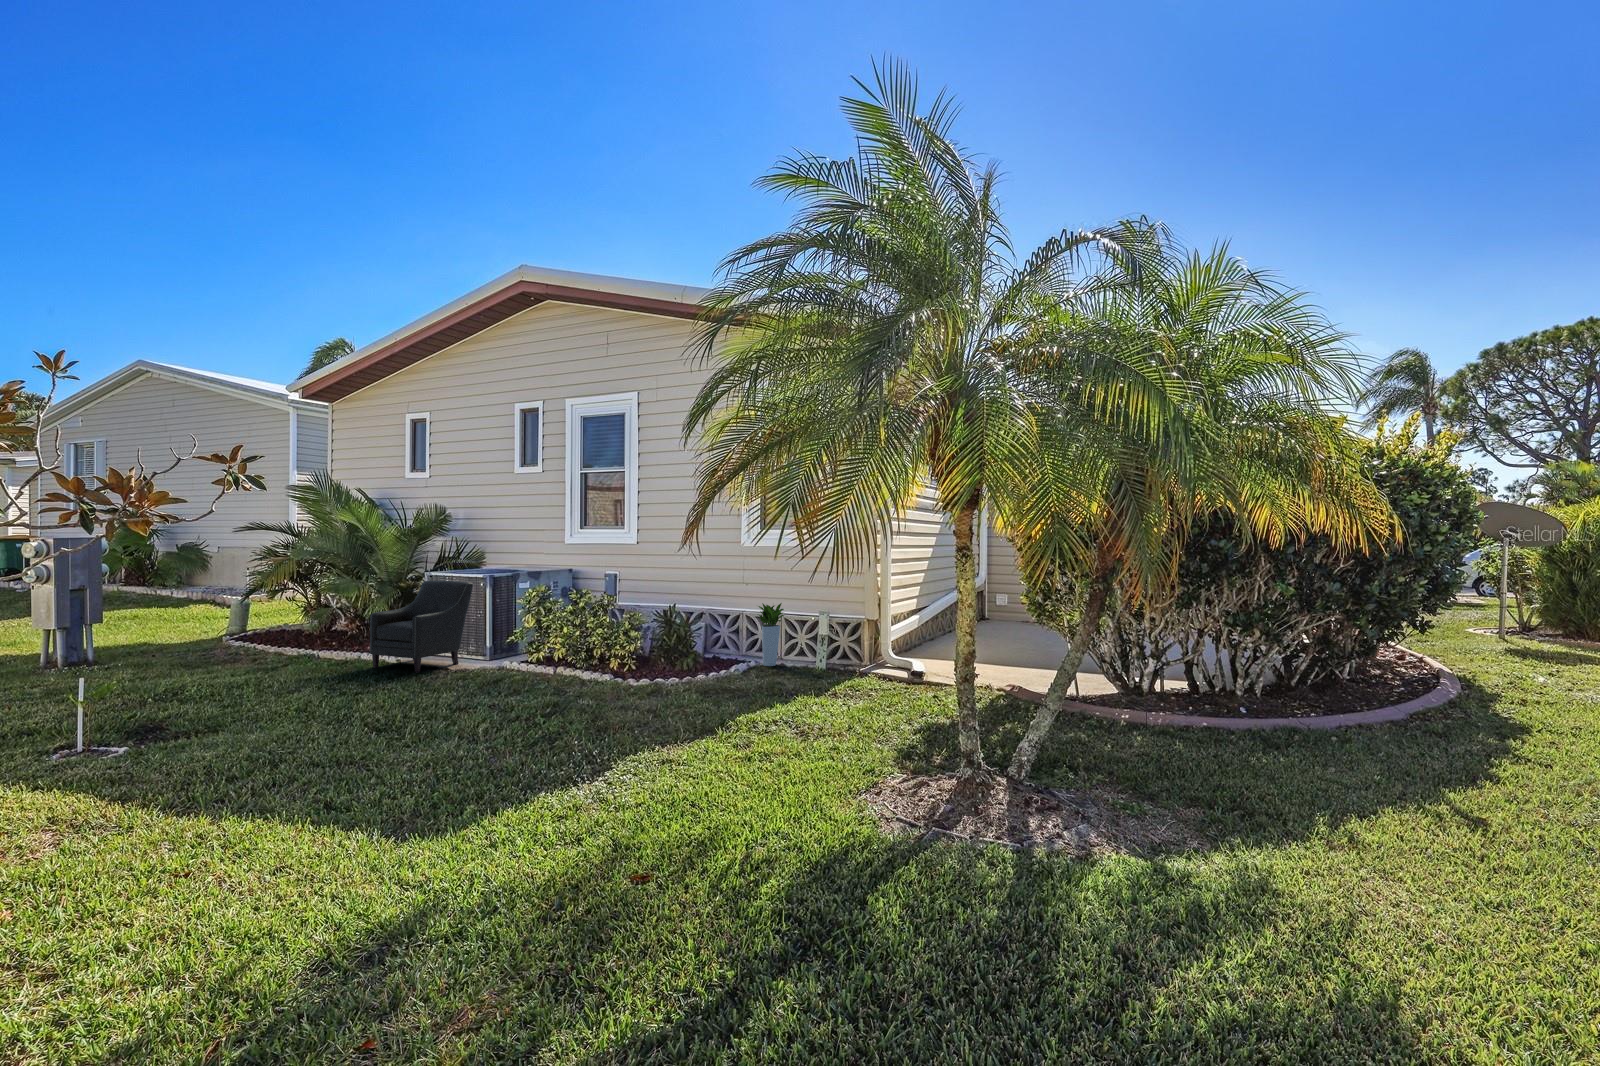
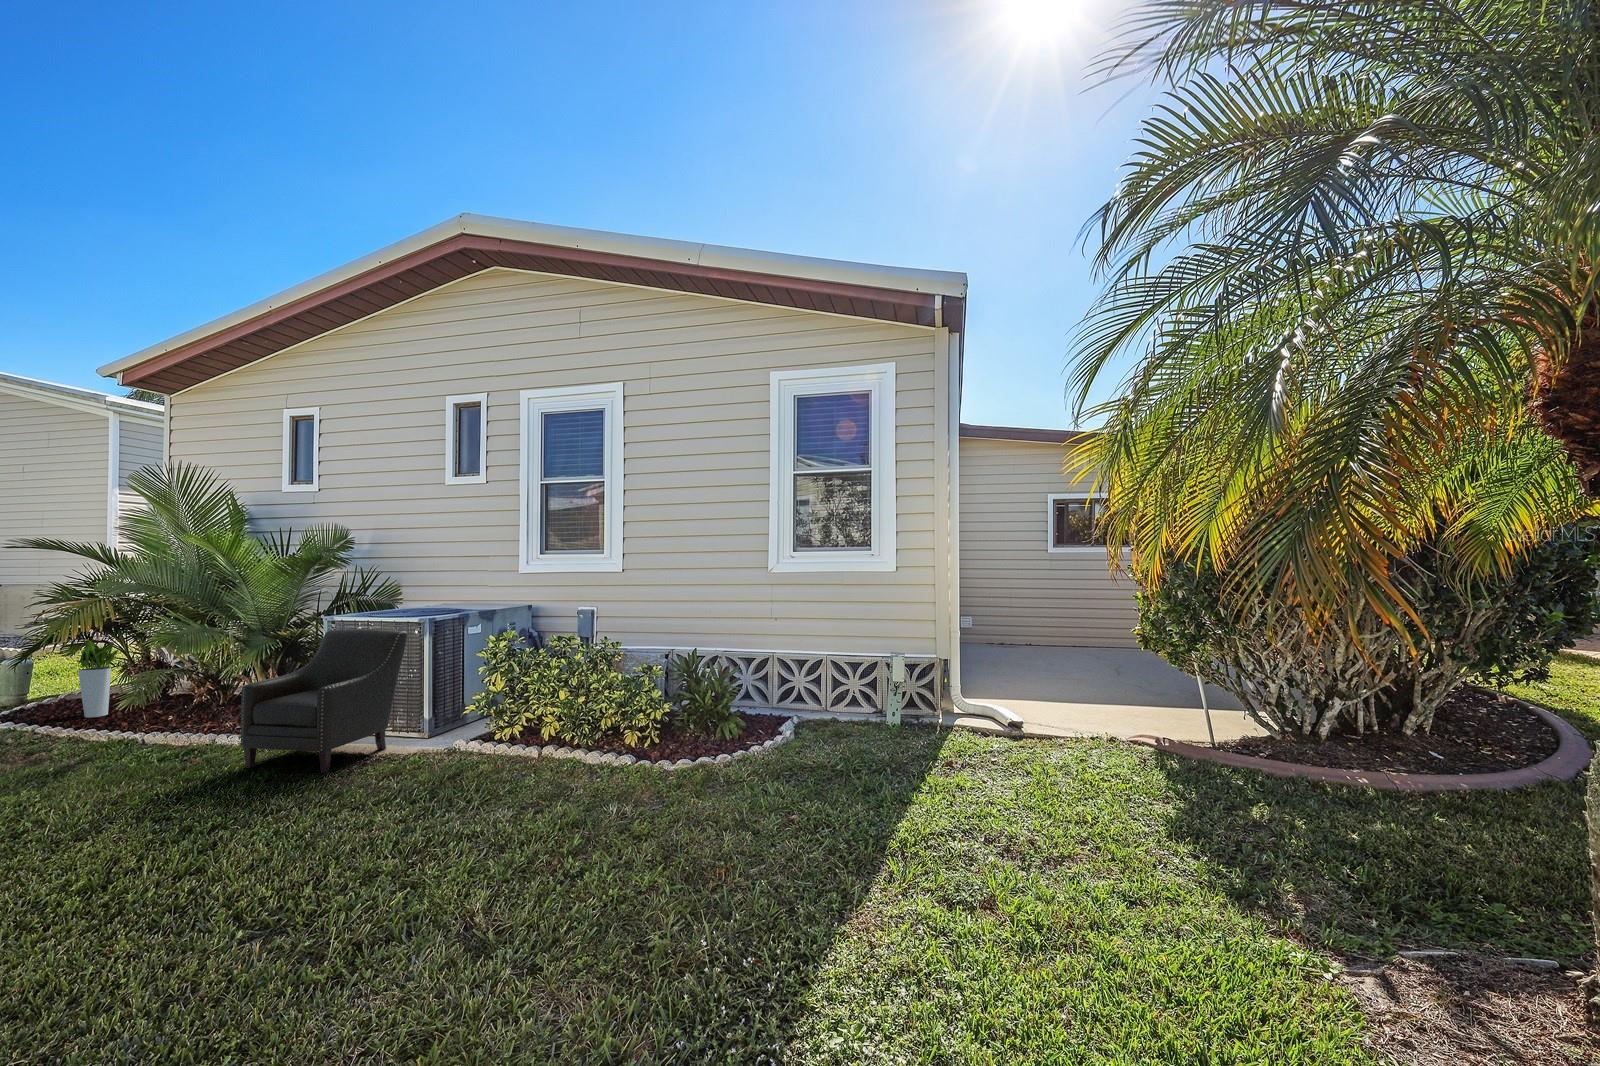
planter: present [759,603,784,666] -> present [76,641,118,718]

